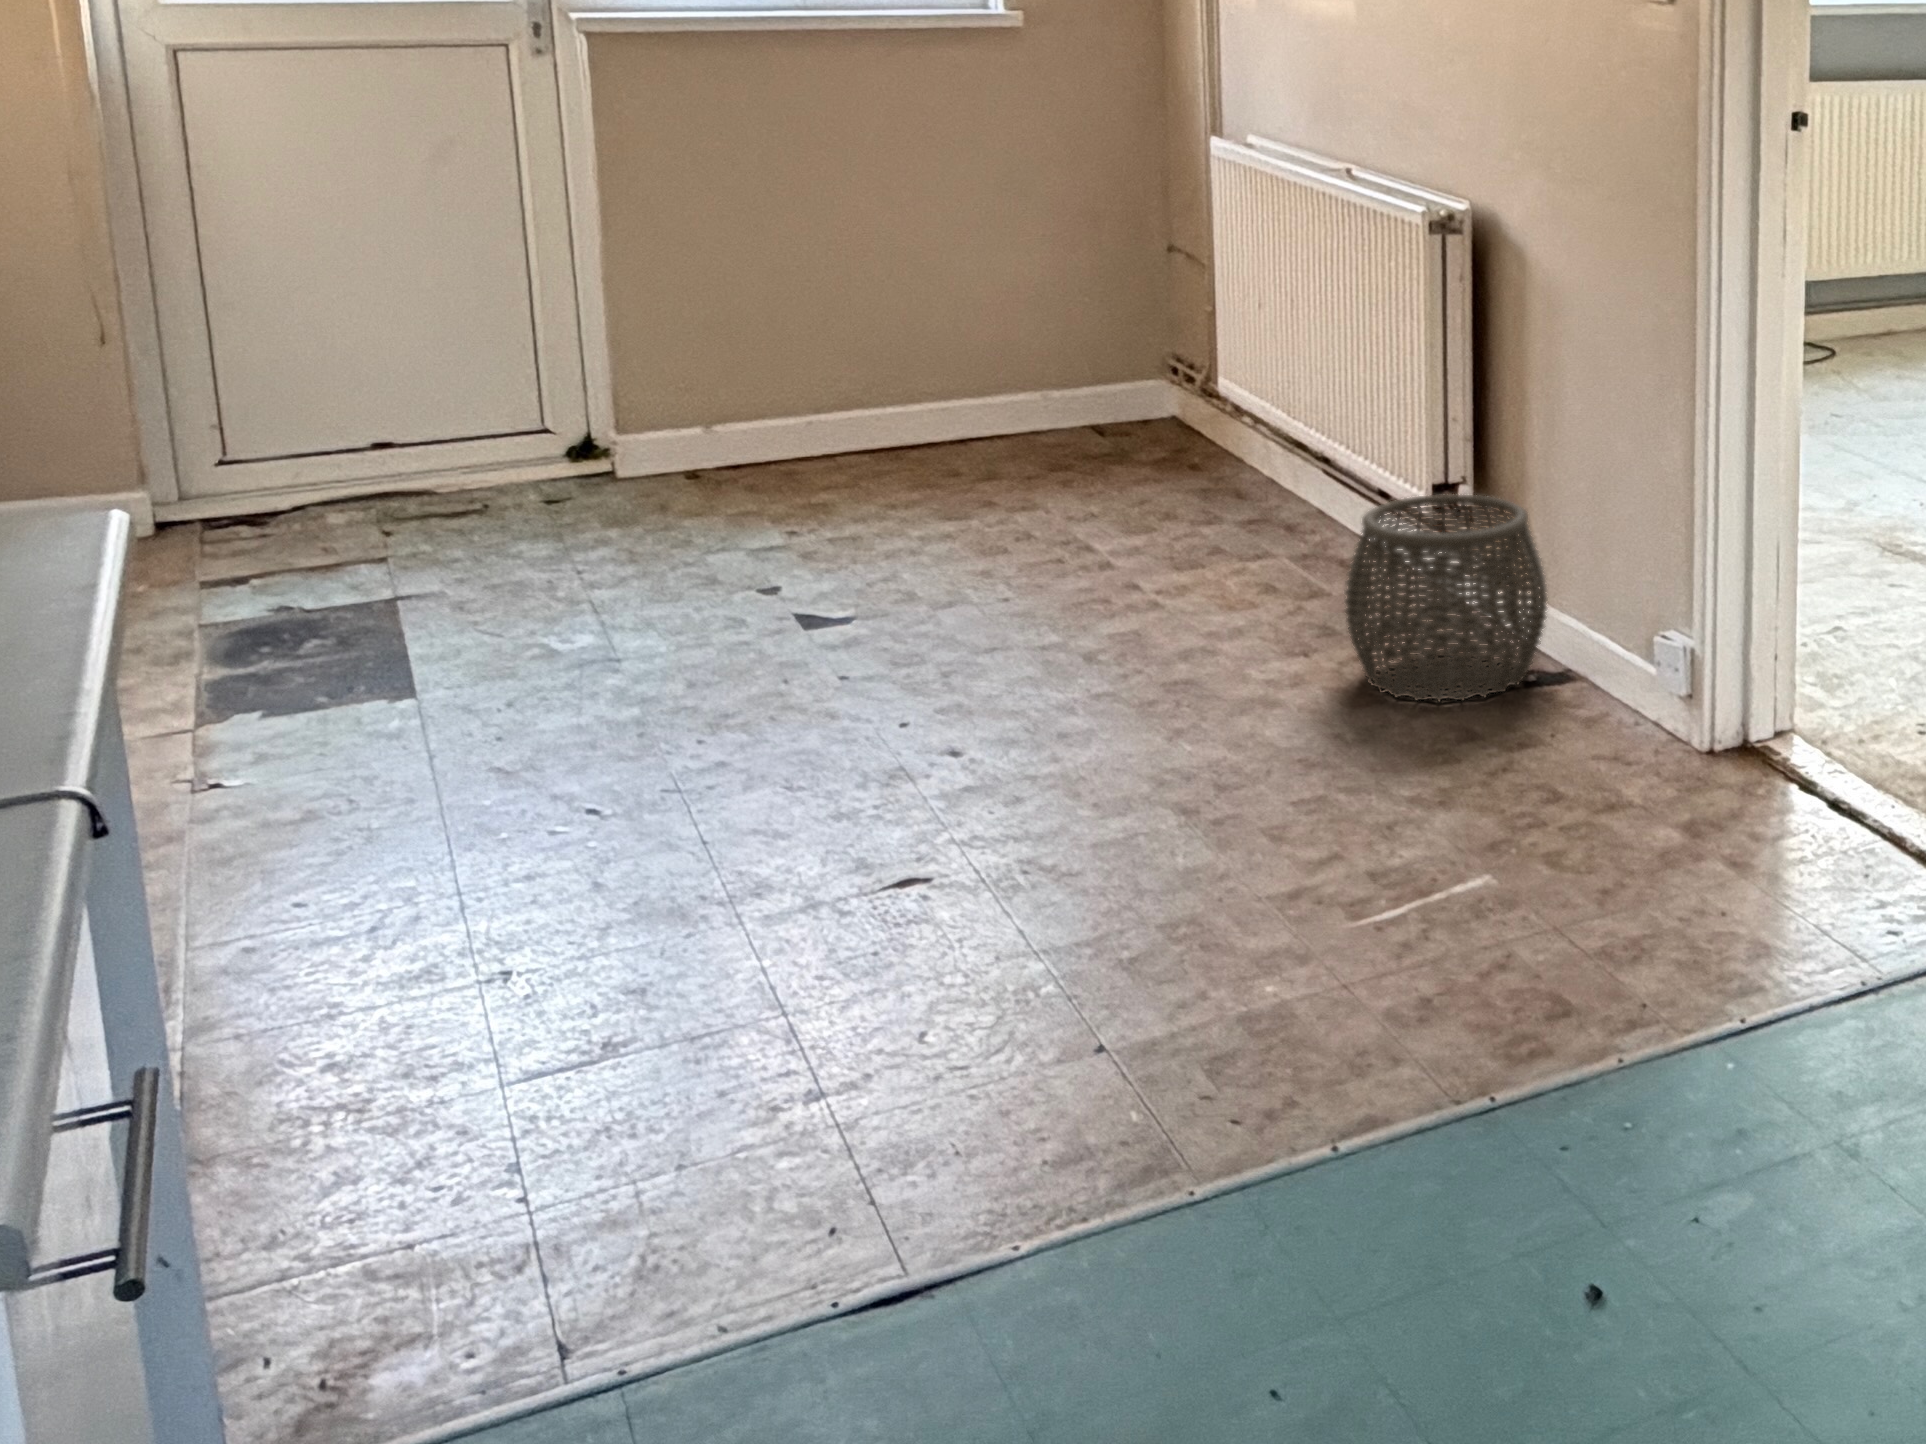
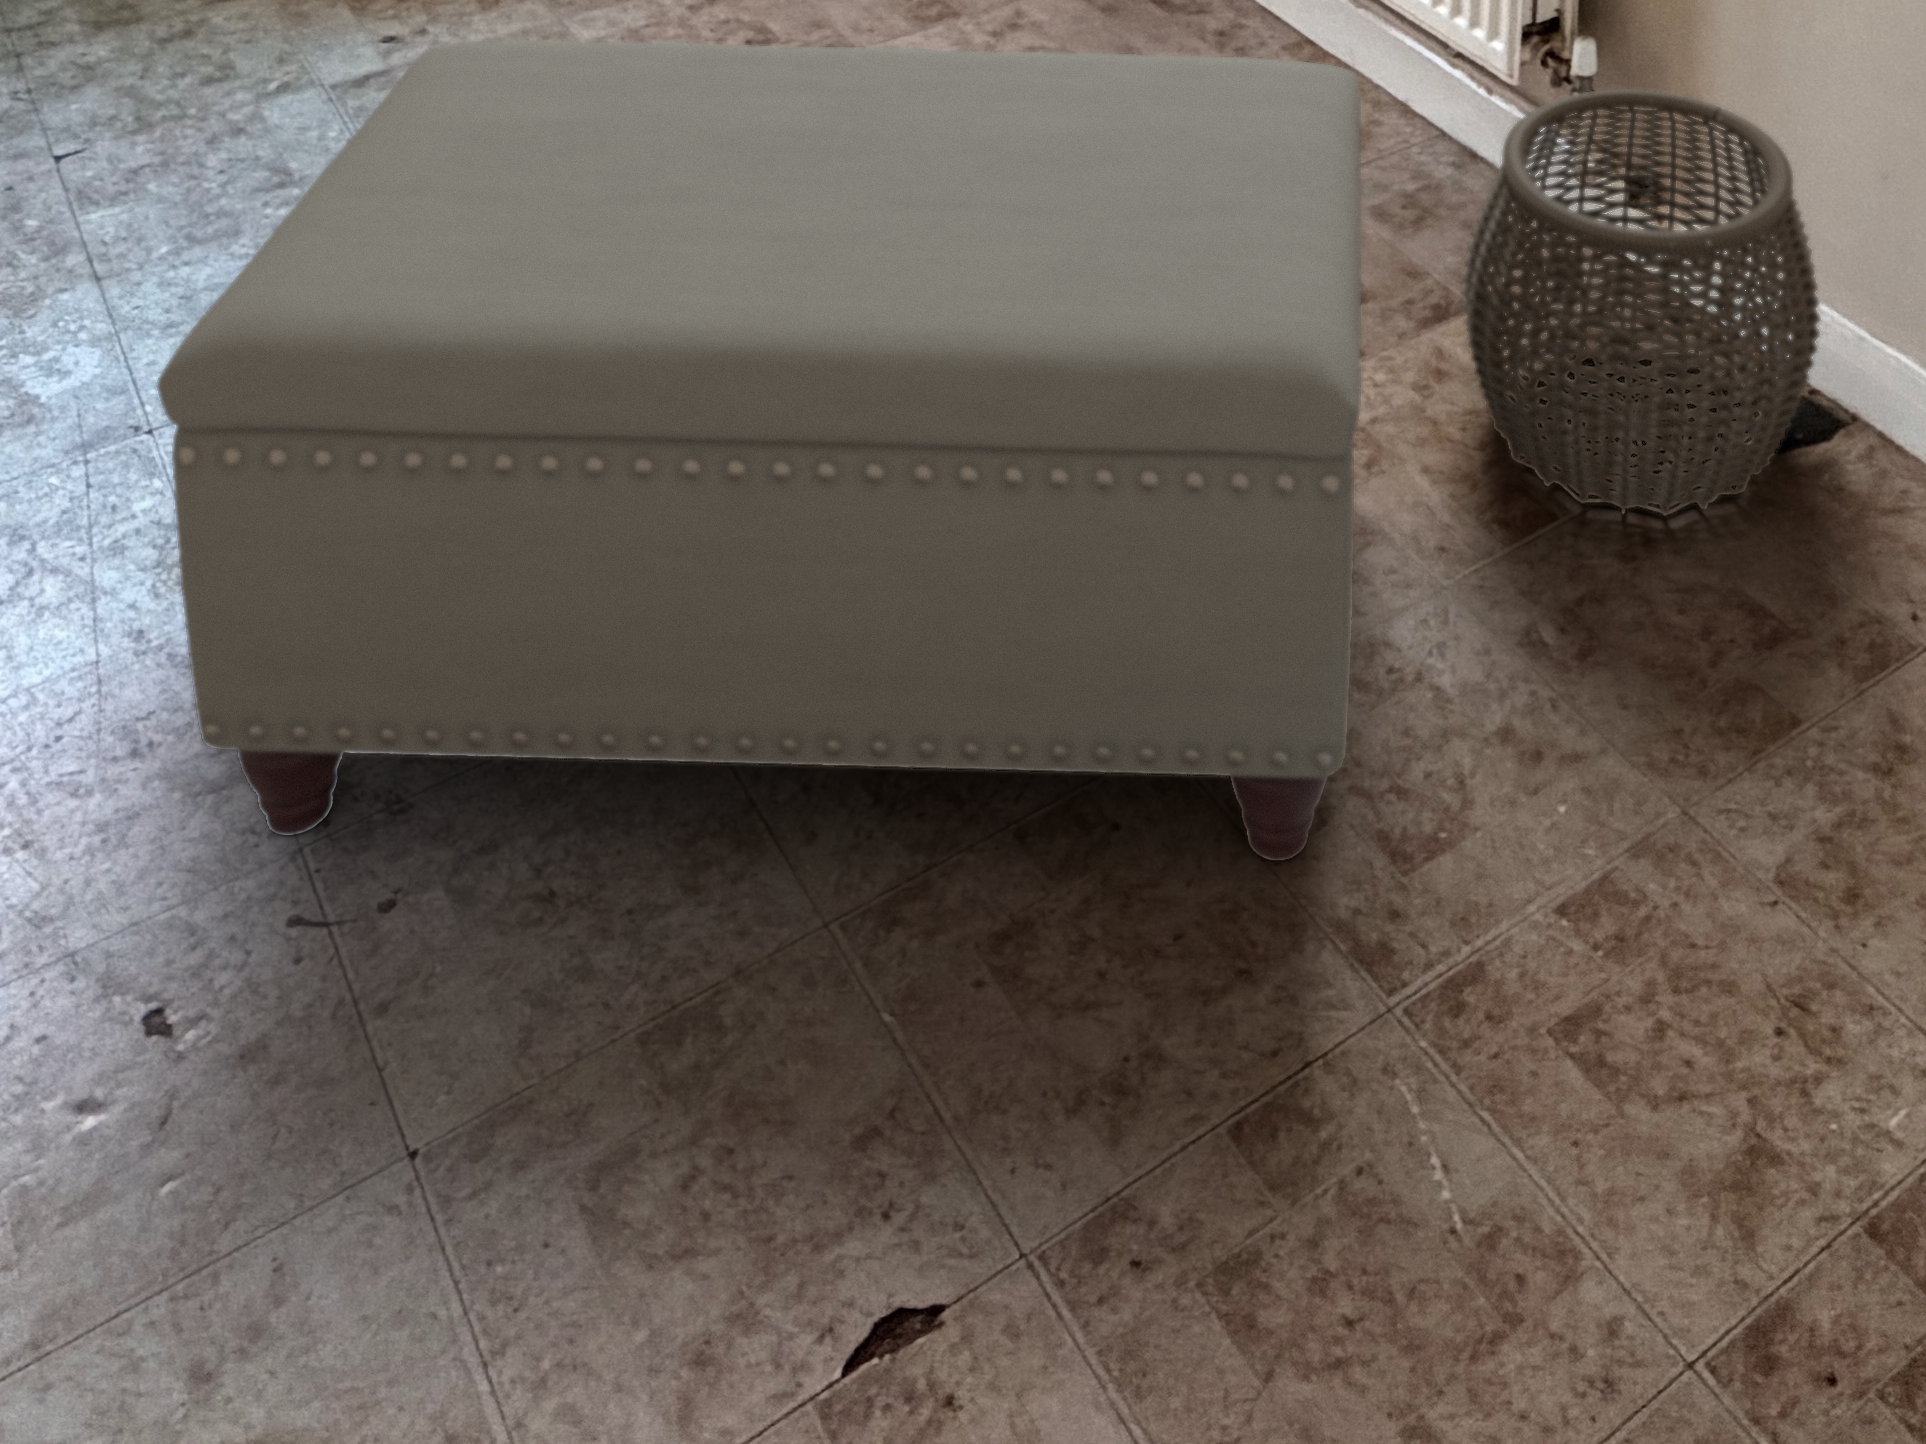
ottoman: none [588,424,1269,785] -> present [157,40,1361,861]

